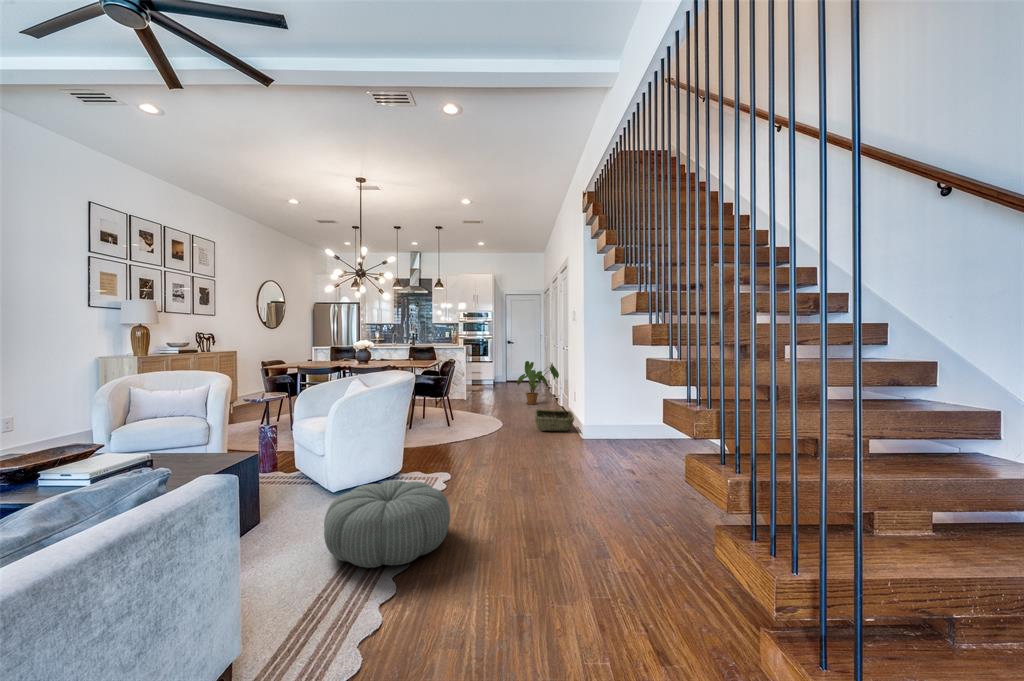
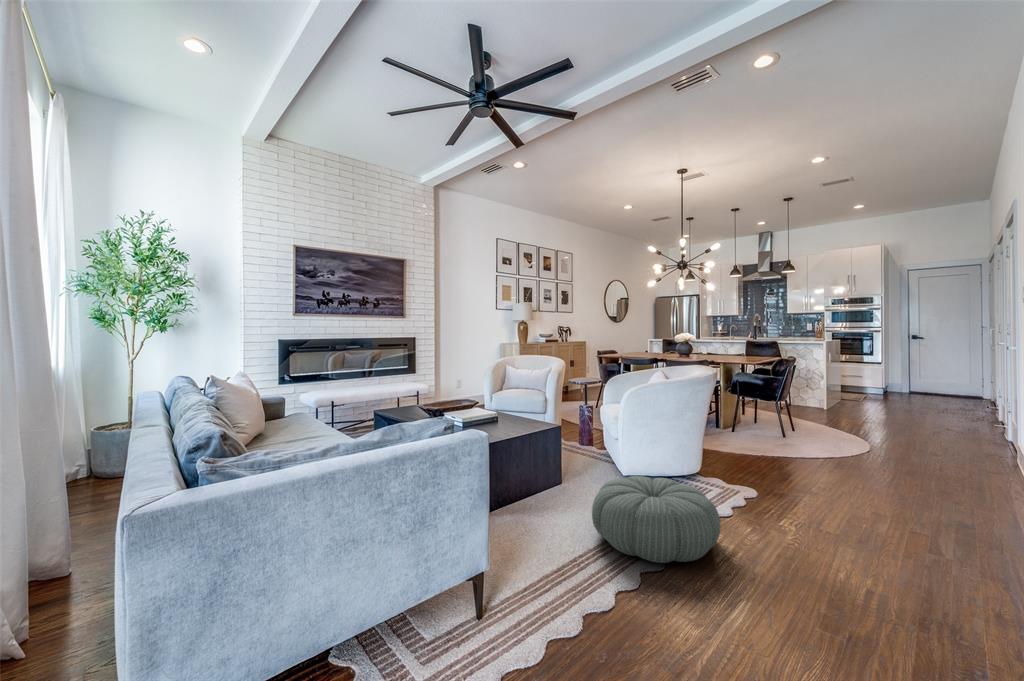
house plant: present [517,361,559,405] -> none [908,367,989,429]
woven basket: present [535,410,574,431] -> none [918,436,998,475]

